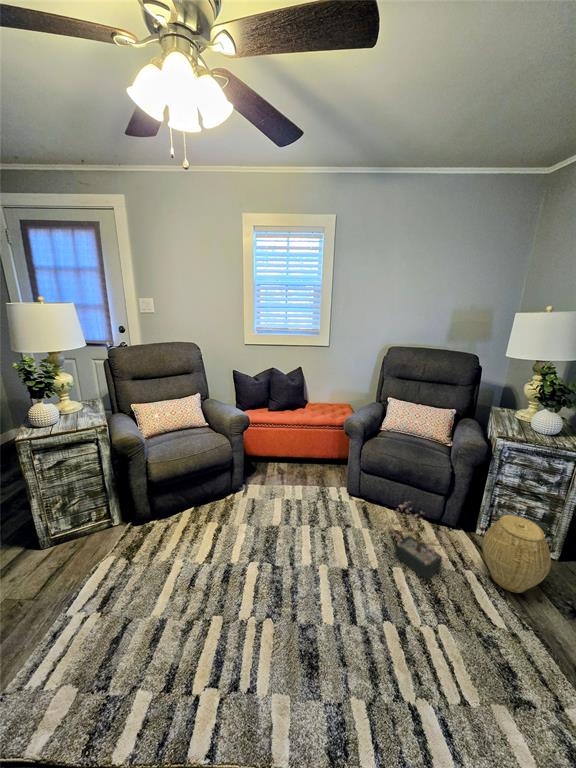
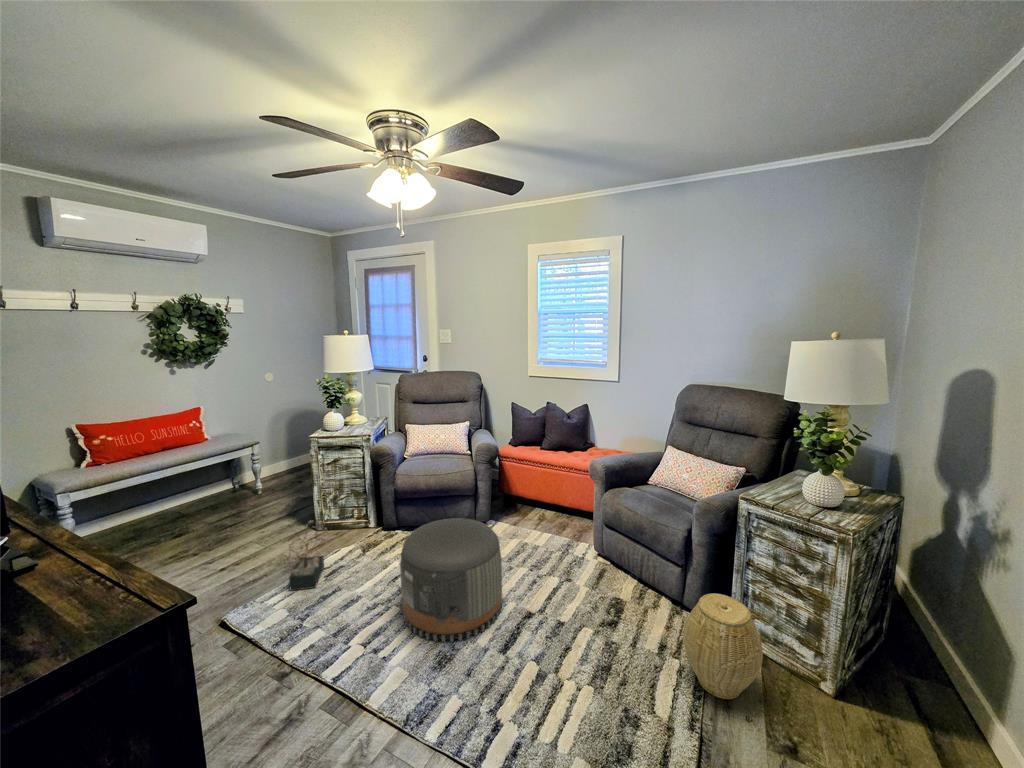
pouf: none [220,499,327,644] -> present [400,518,502,642]
decorative plant: present [388,502,452,580] -> present [286,521,329,591]

